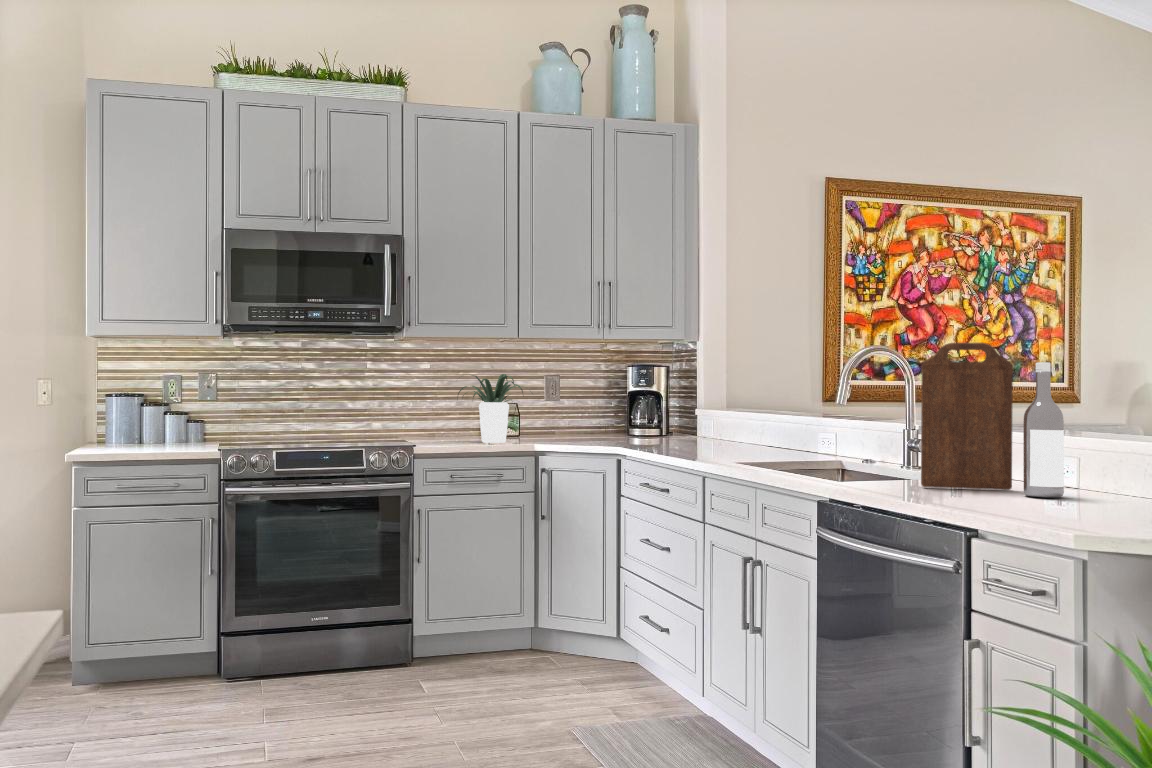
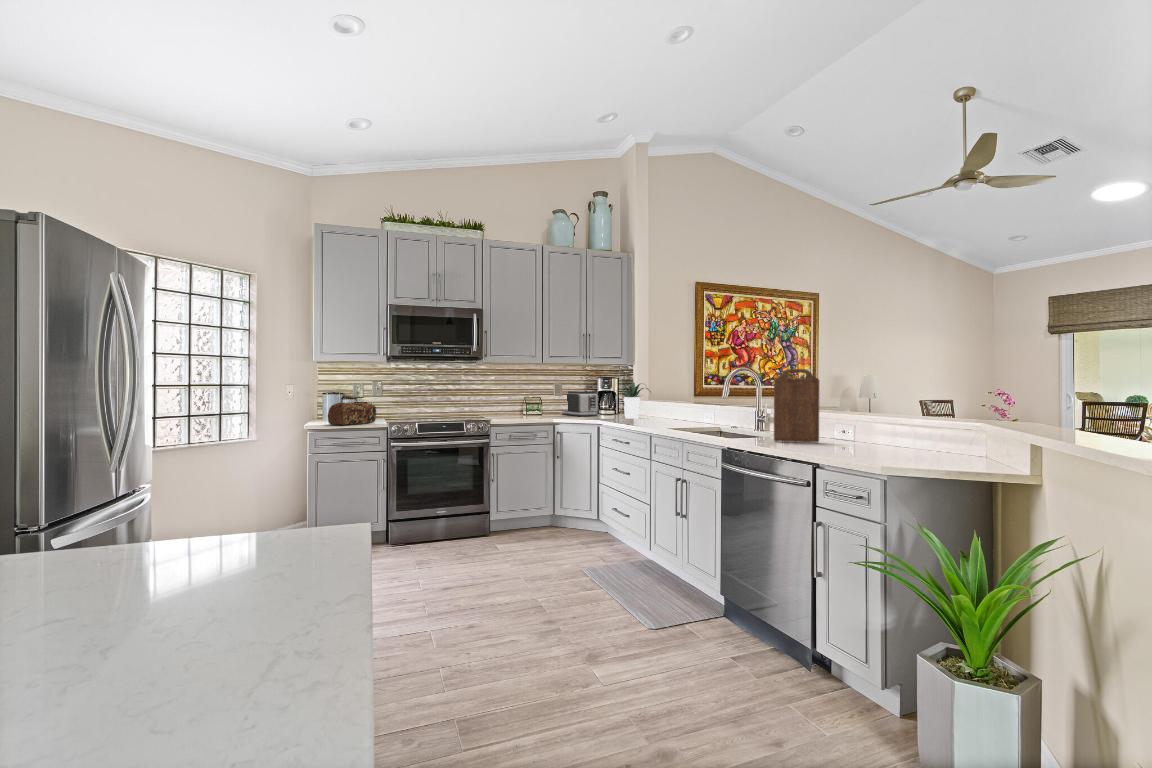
wine bottle: present [1023,362,1064,498] -> none [828,379,848,446]
potted plant: present [458,374,523,443] -> present [620,382,651,419]
toaster: none [560,392,628,440] -> present [562,391,599,416]
bread loaf: none [105,411,196,453] -> present [328,402,376,425]

